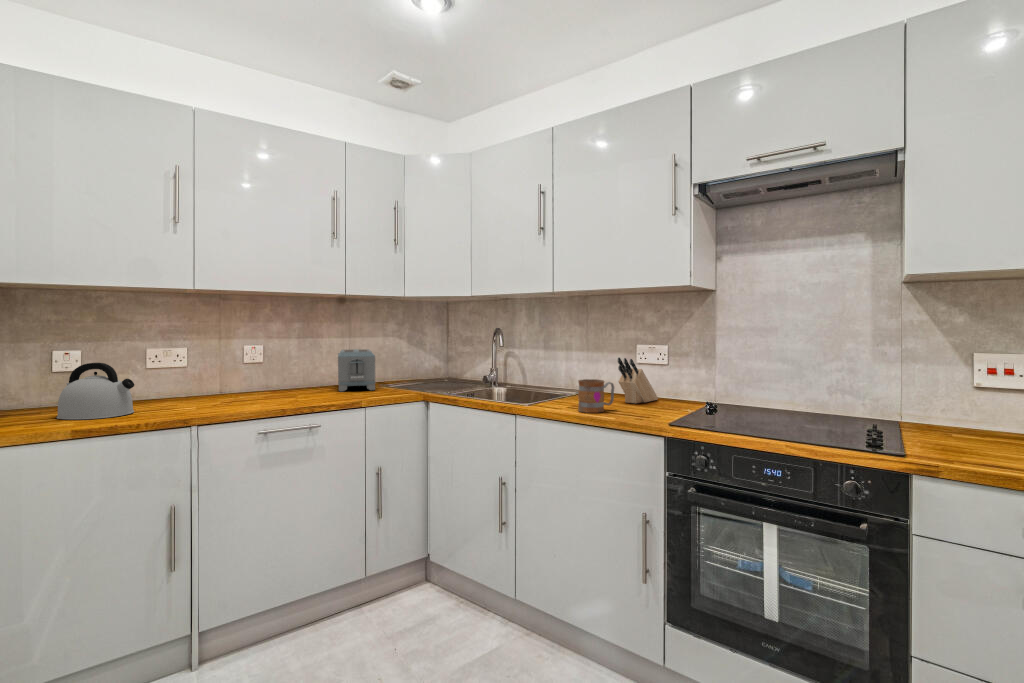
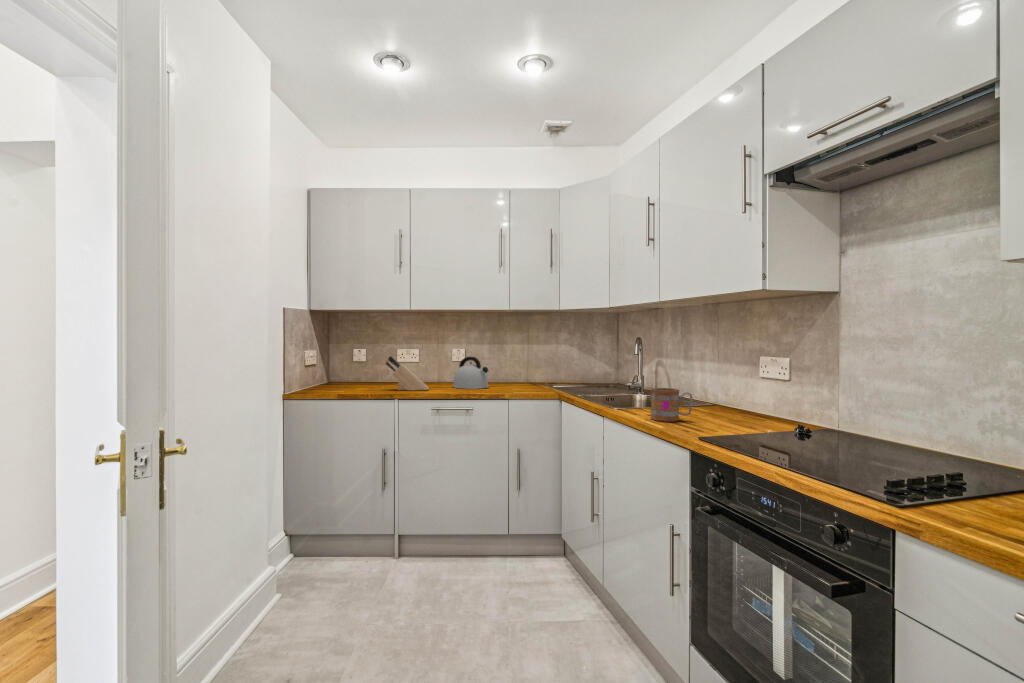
toaster: present [338,349,375,392] -> none [512,354,550,387]
knife block: present [618,358,658,404] -> present [386,356,428,390]
kettle: present [57,363,134,420] -> present [453,357,488,389]

